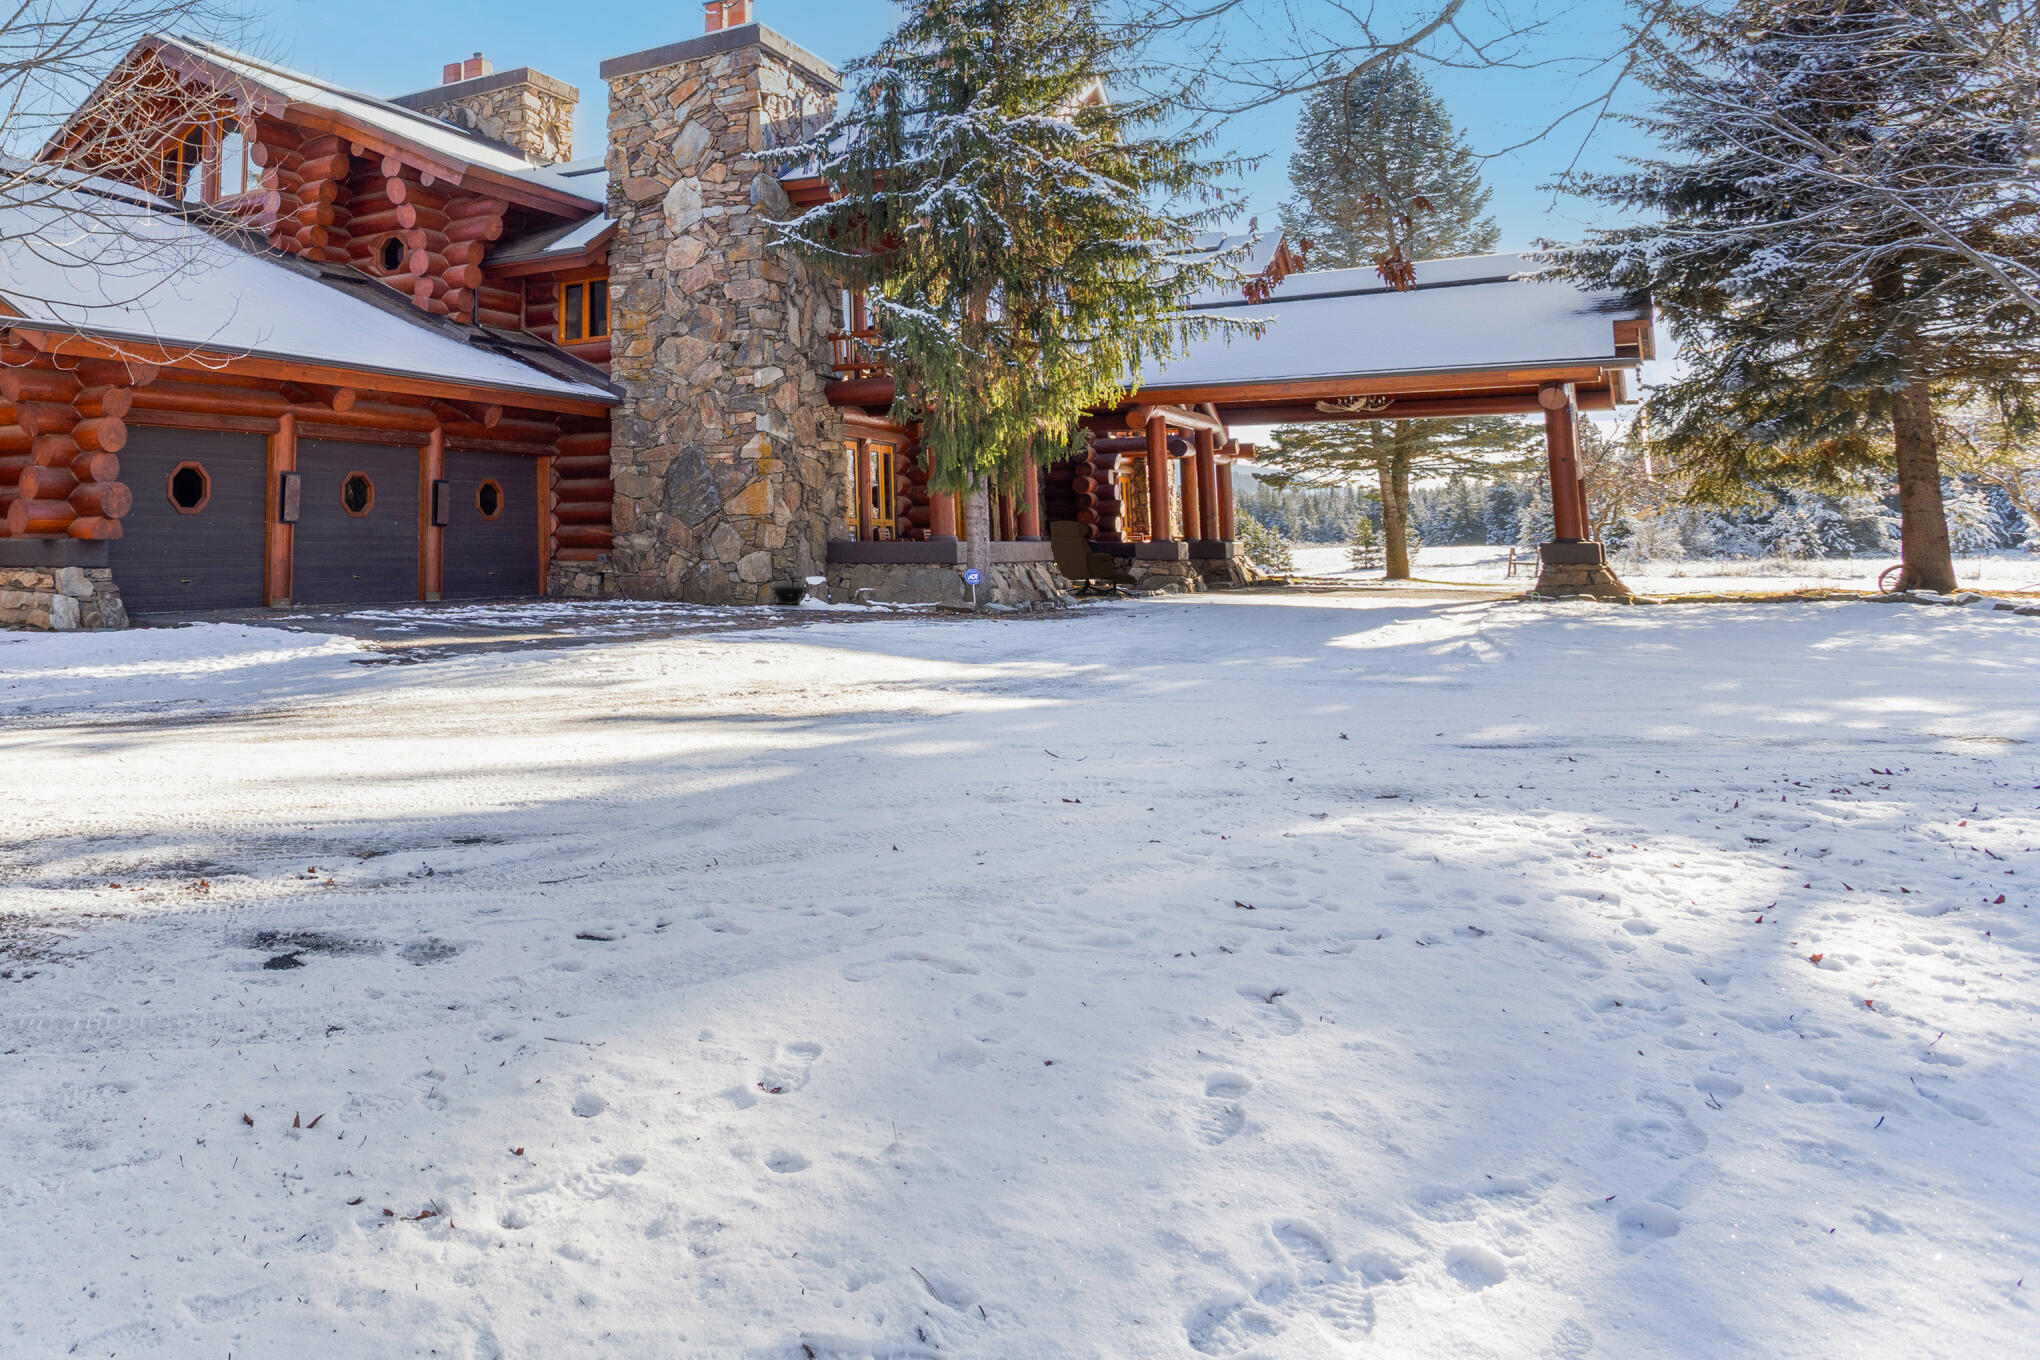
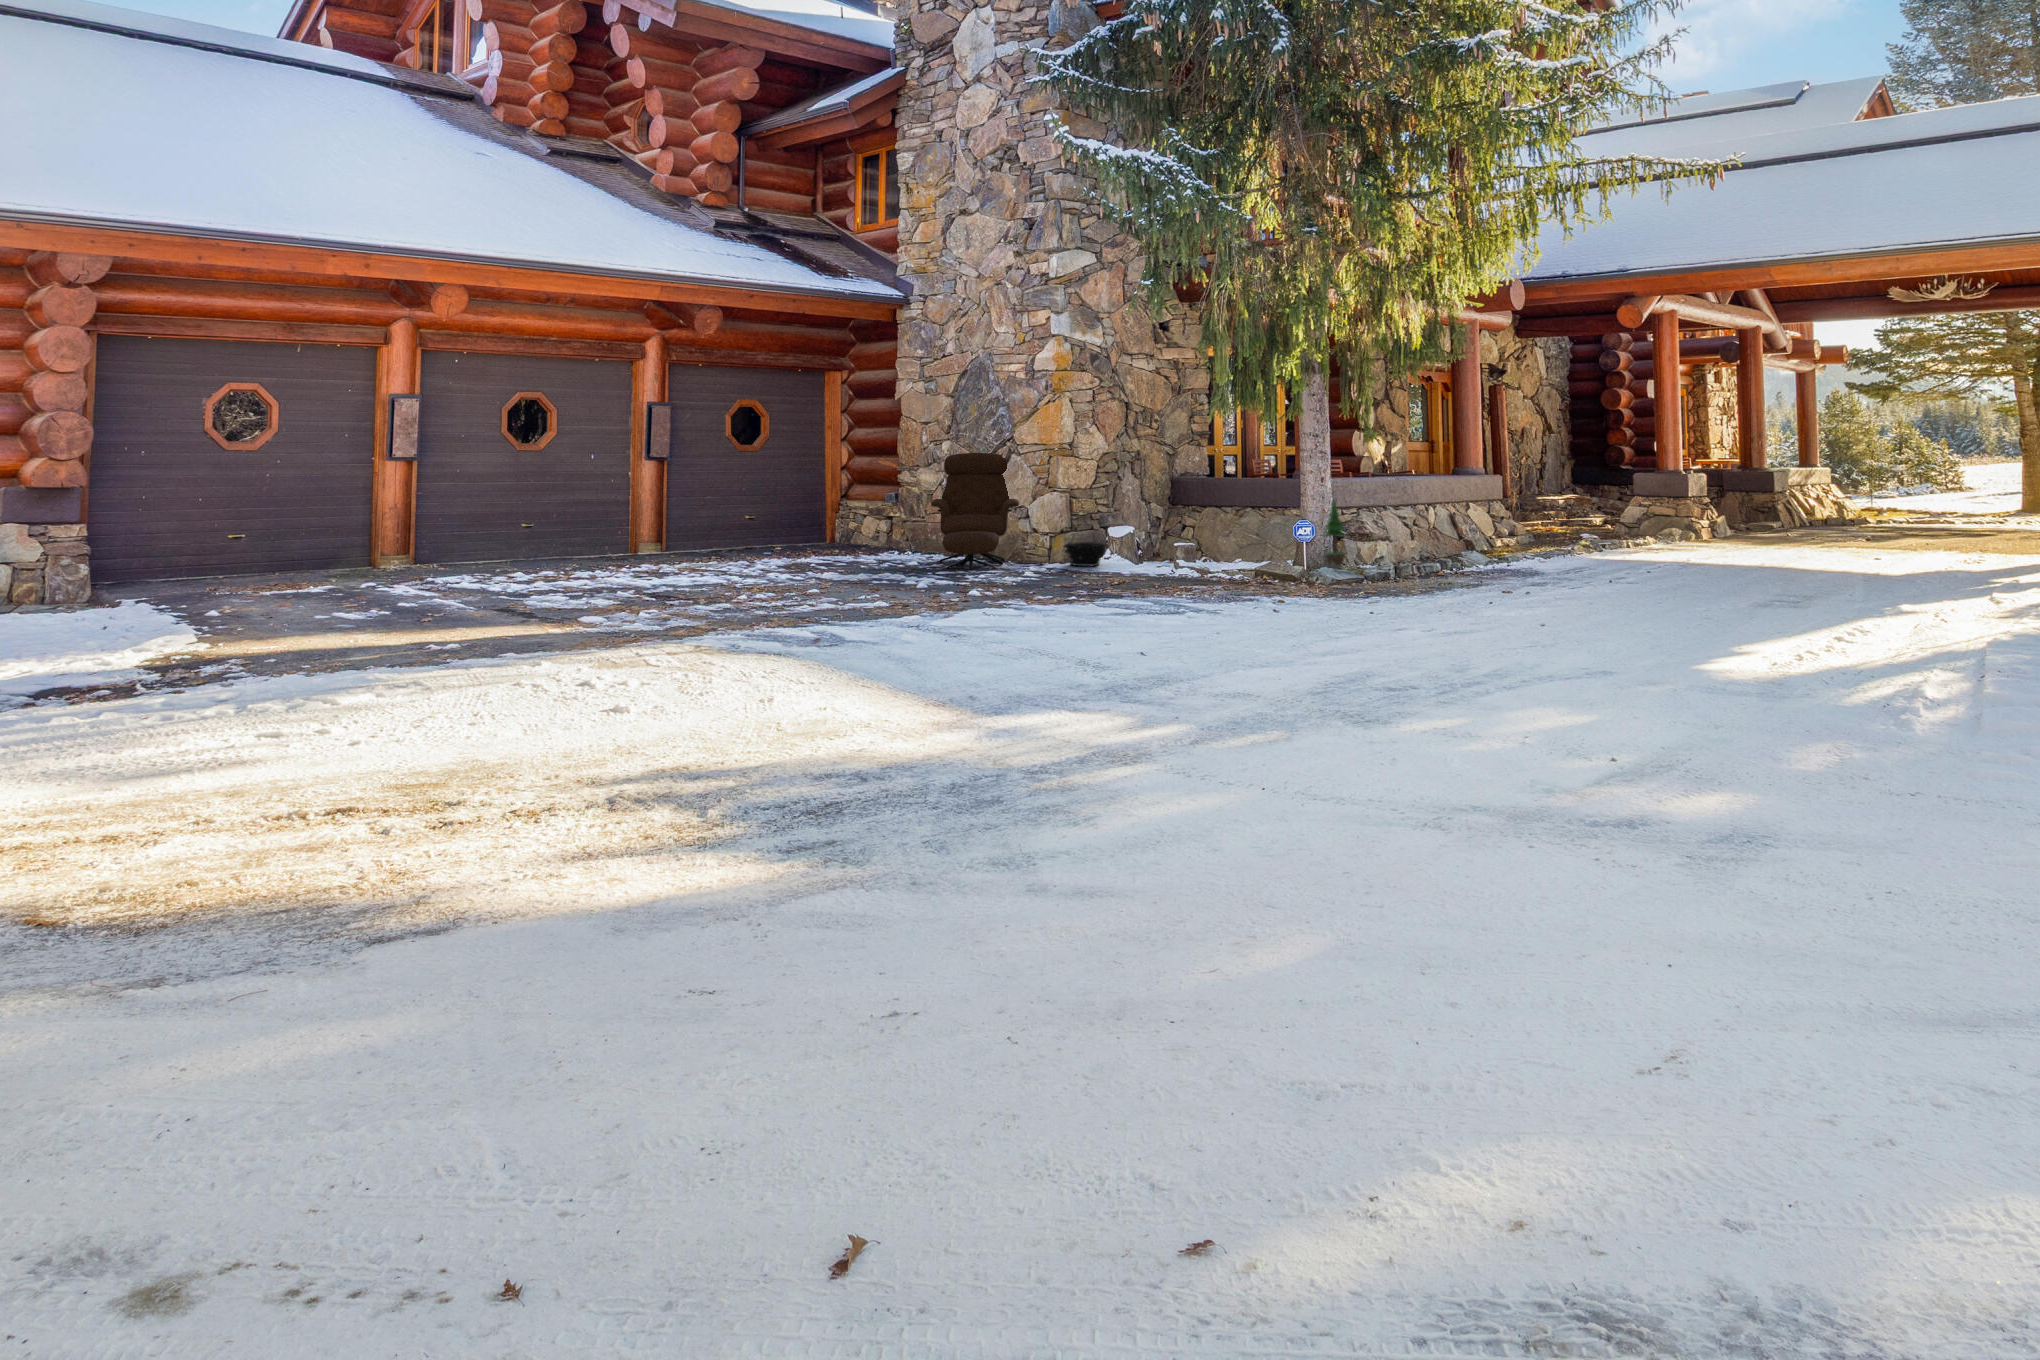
lounge chair: present [1050,521,1137,596] -> present [931,453,1019,571]
potted tree: none [965,554,985,607] -> present [1323,501,1346,569]

